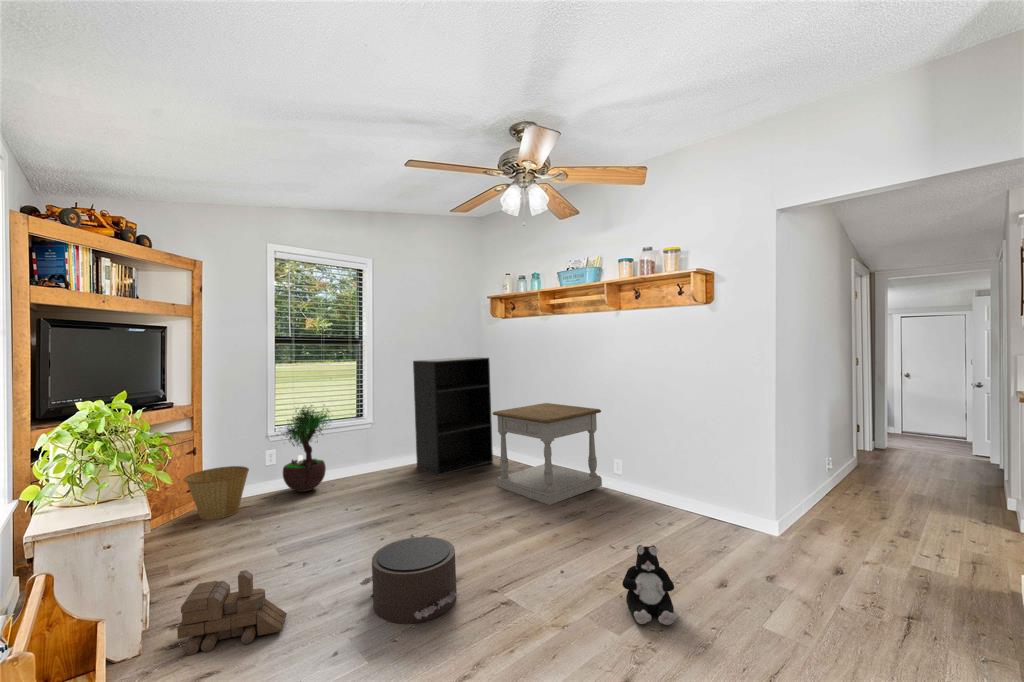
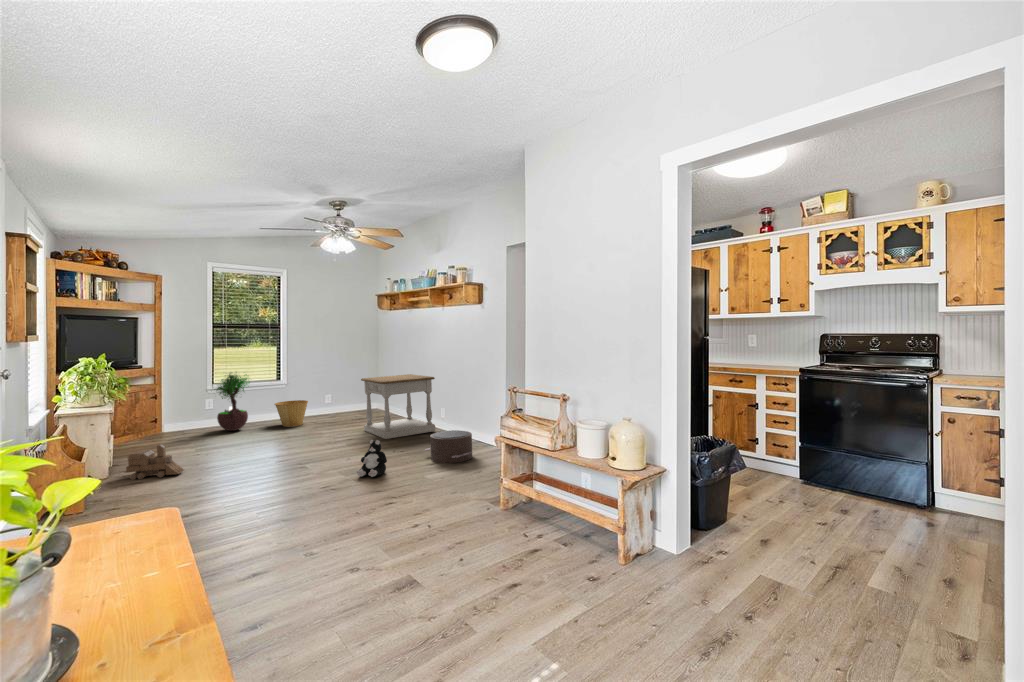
bookshelf: present [413,357,493,476] -> none [318,341,379,425]
basket: present [184,466,249,520] -> present [275,400,308,427]
pouf: present [360,537,459,624] -> present [424,430,472,463]

